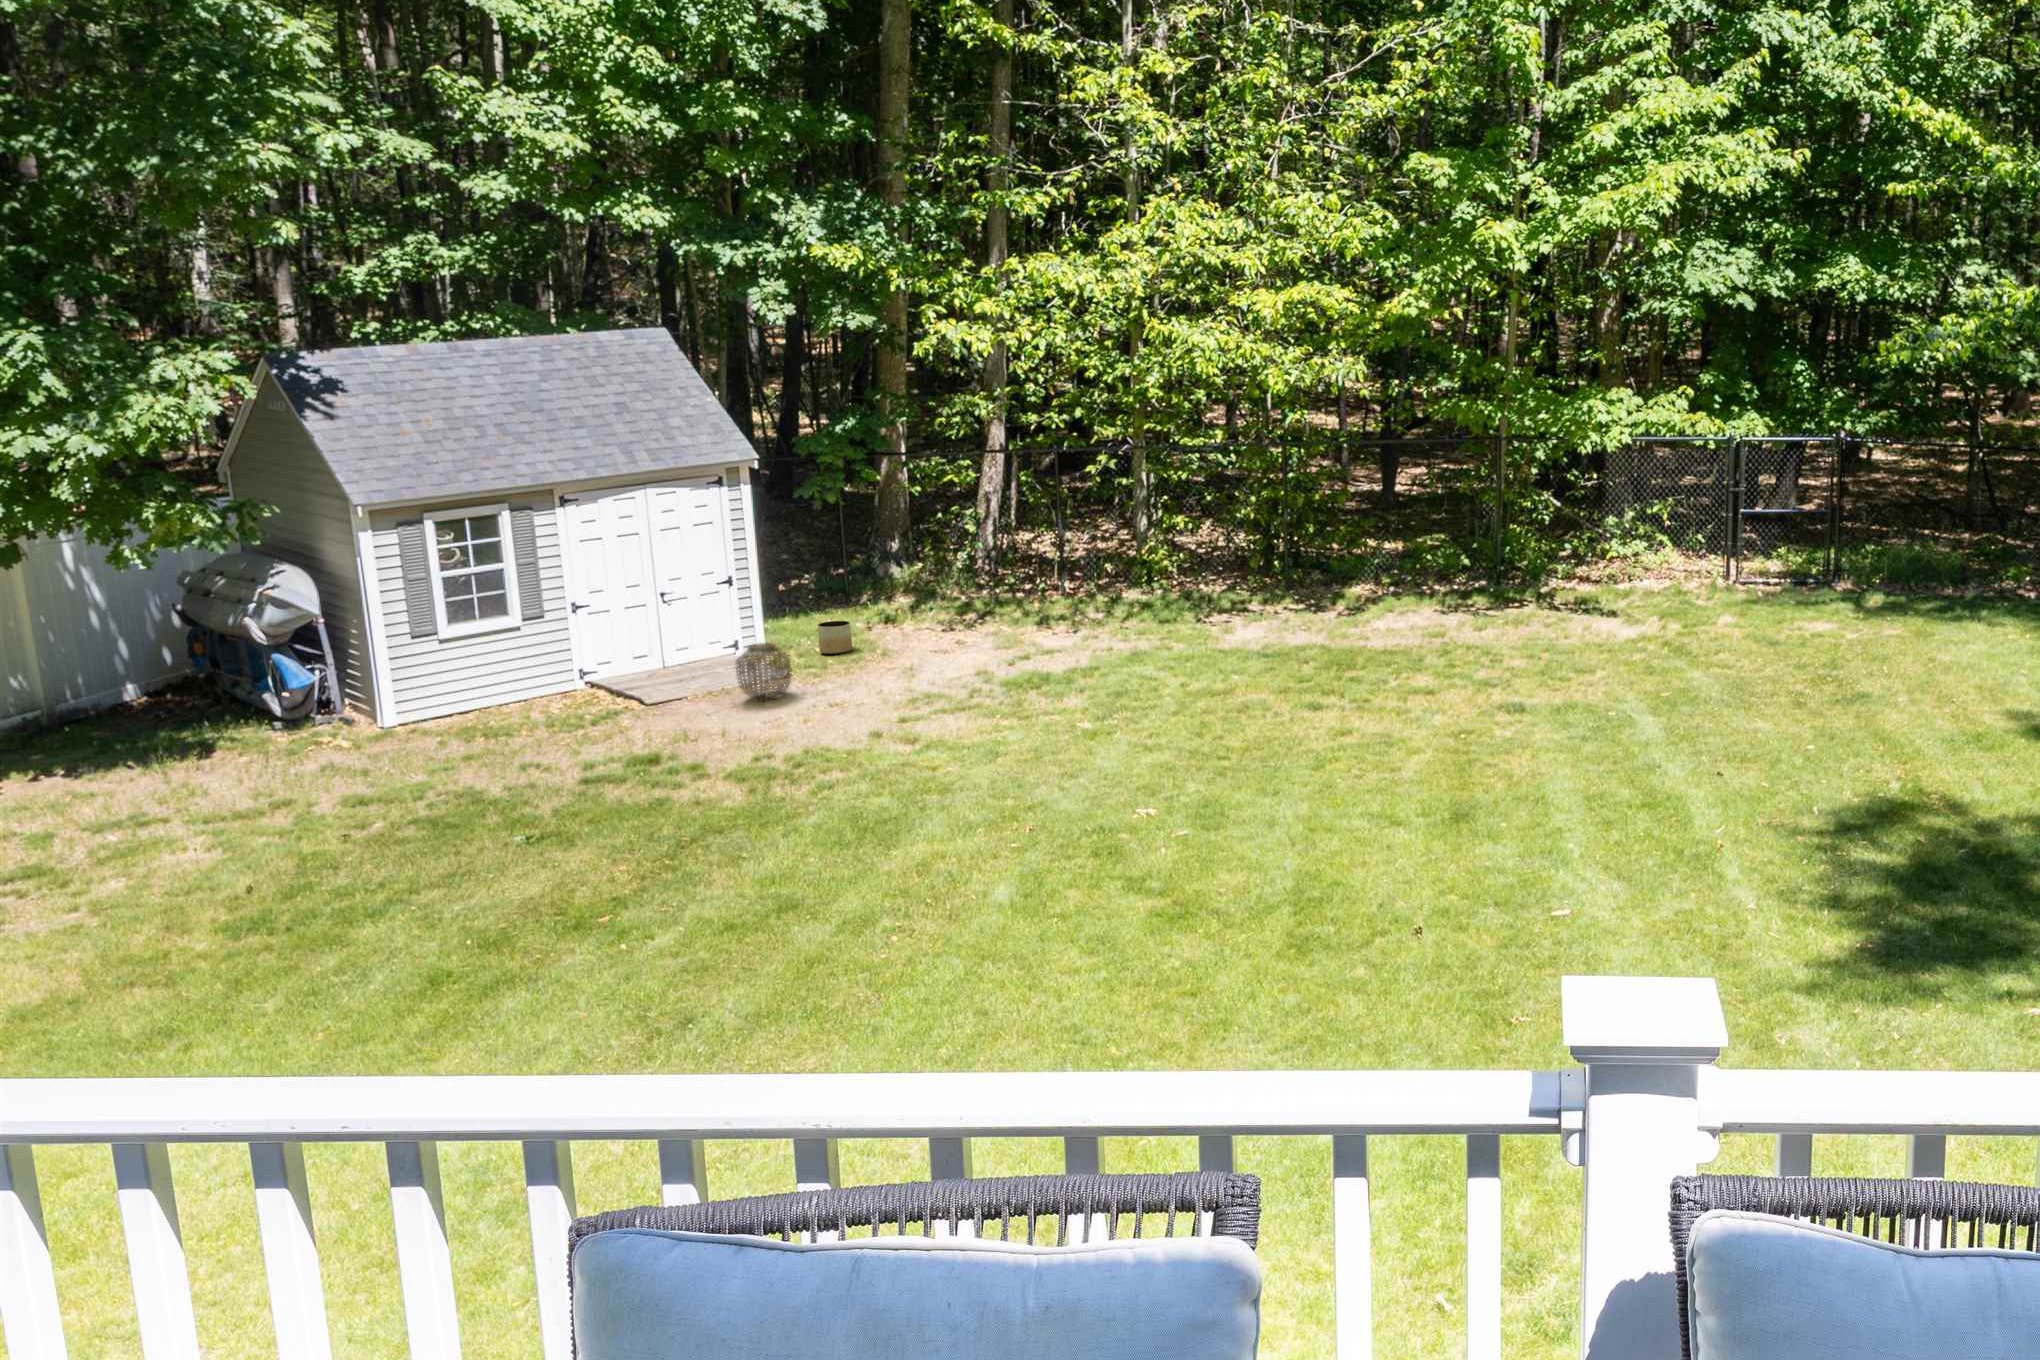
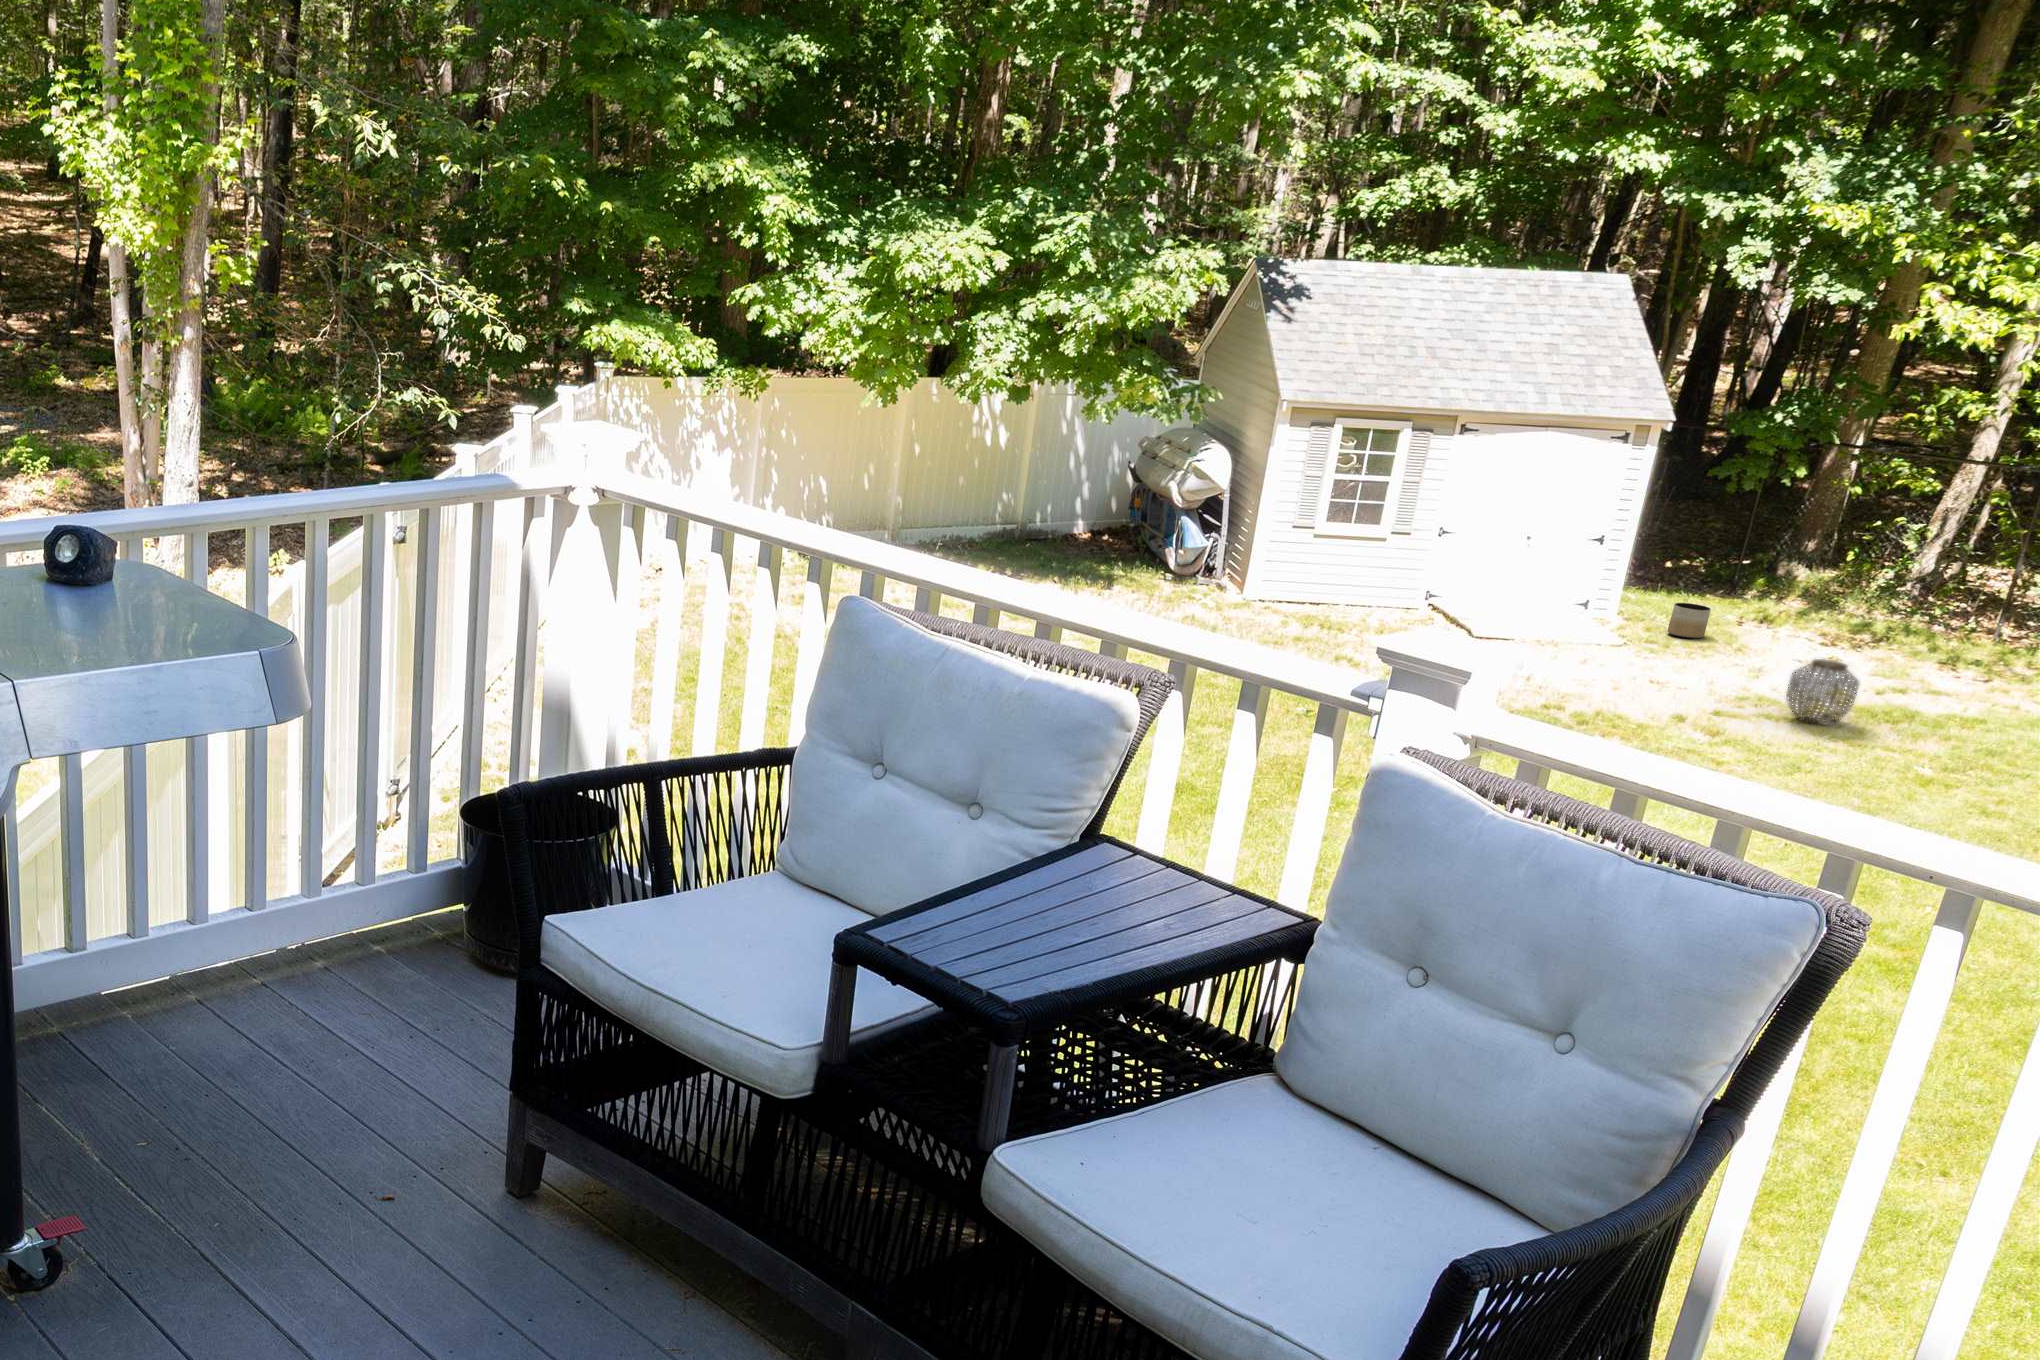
woven basket: present [736,643,792,701] -> present [1786,659,1860,725]

